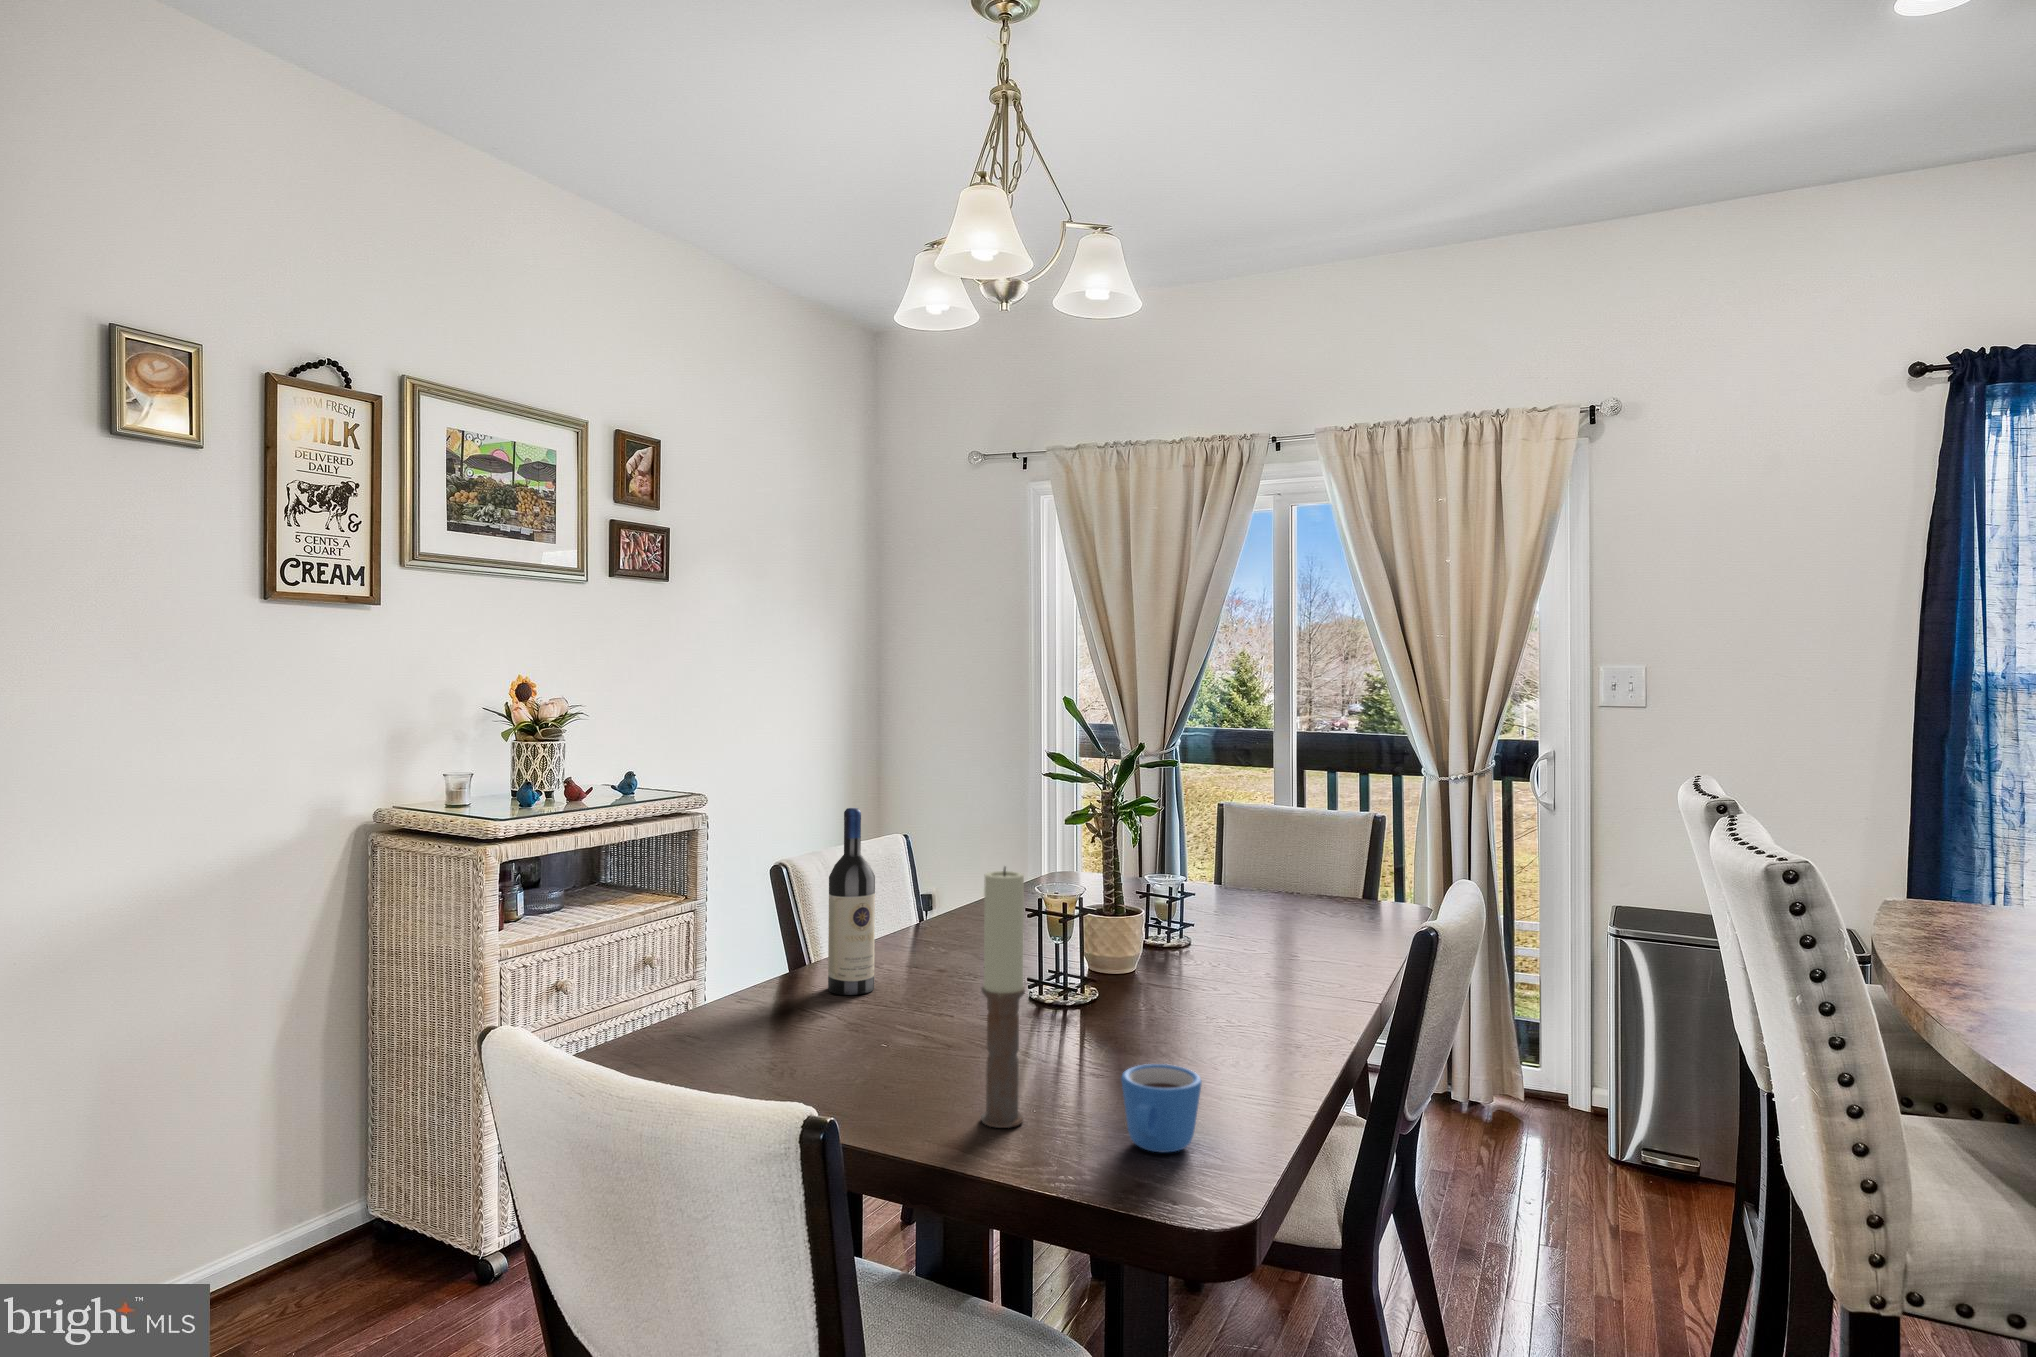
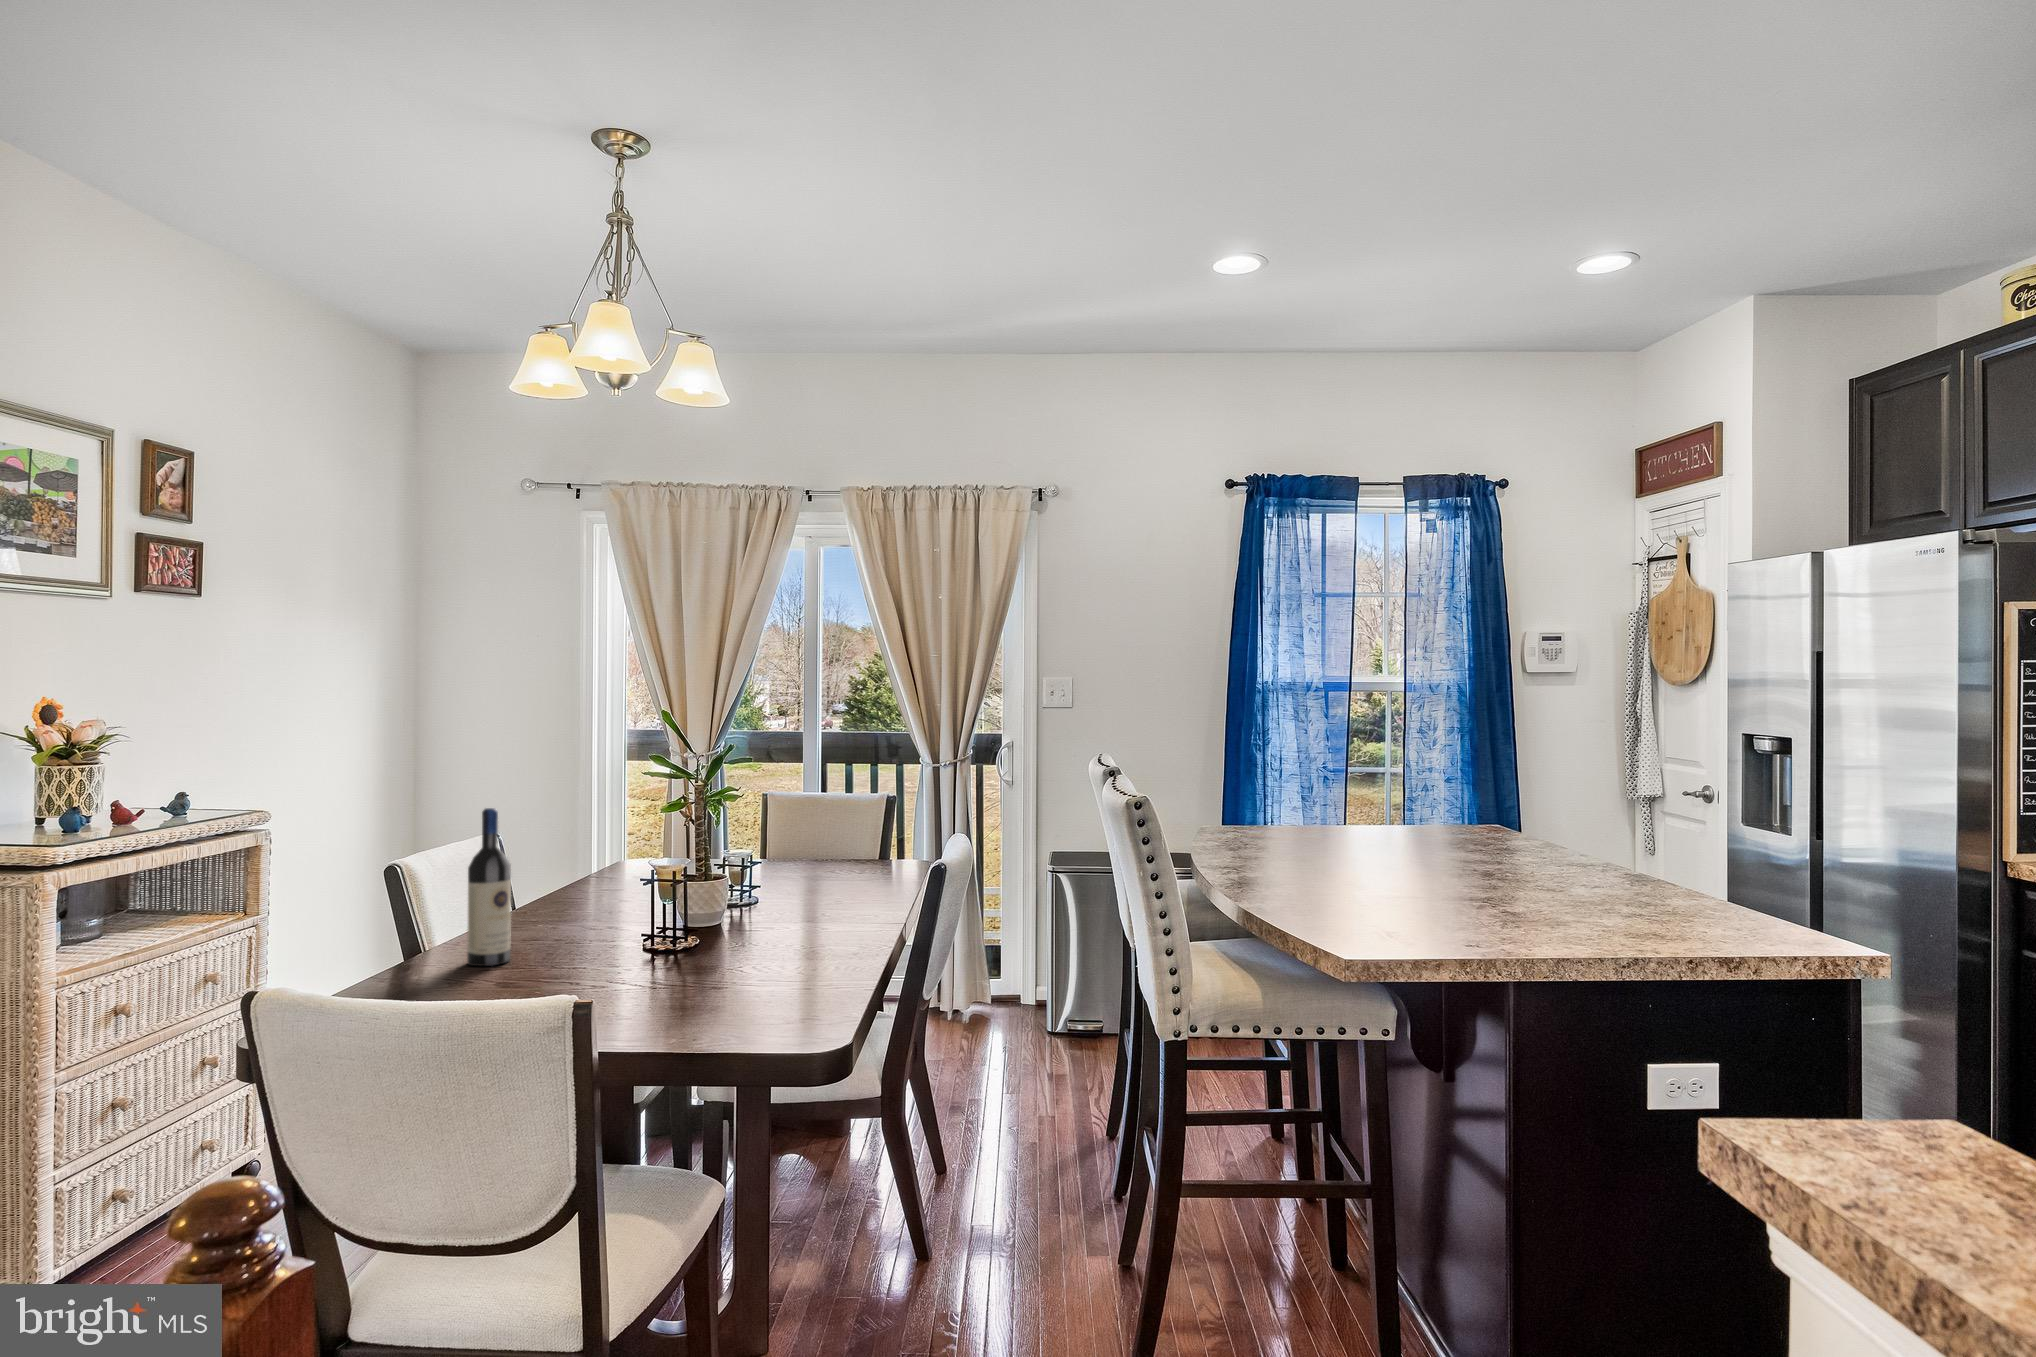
candle: present [981,867,1025,1128] -> none [650,839,684,1032]
mug: present [1121,1064,1202,1153] -> none [761,970,817,1029]

